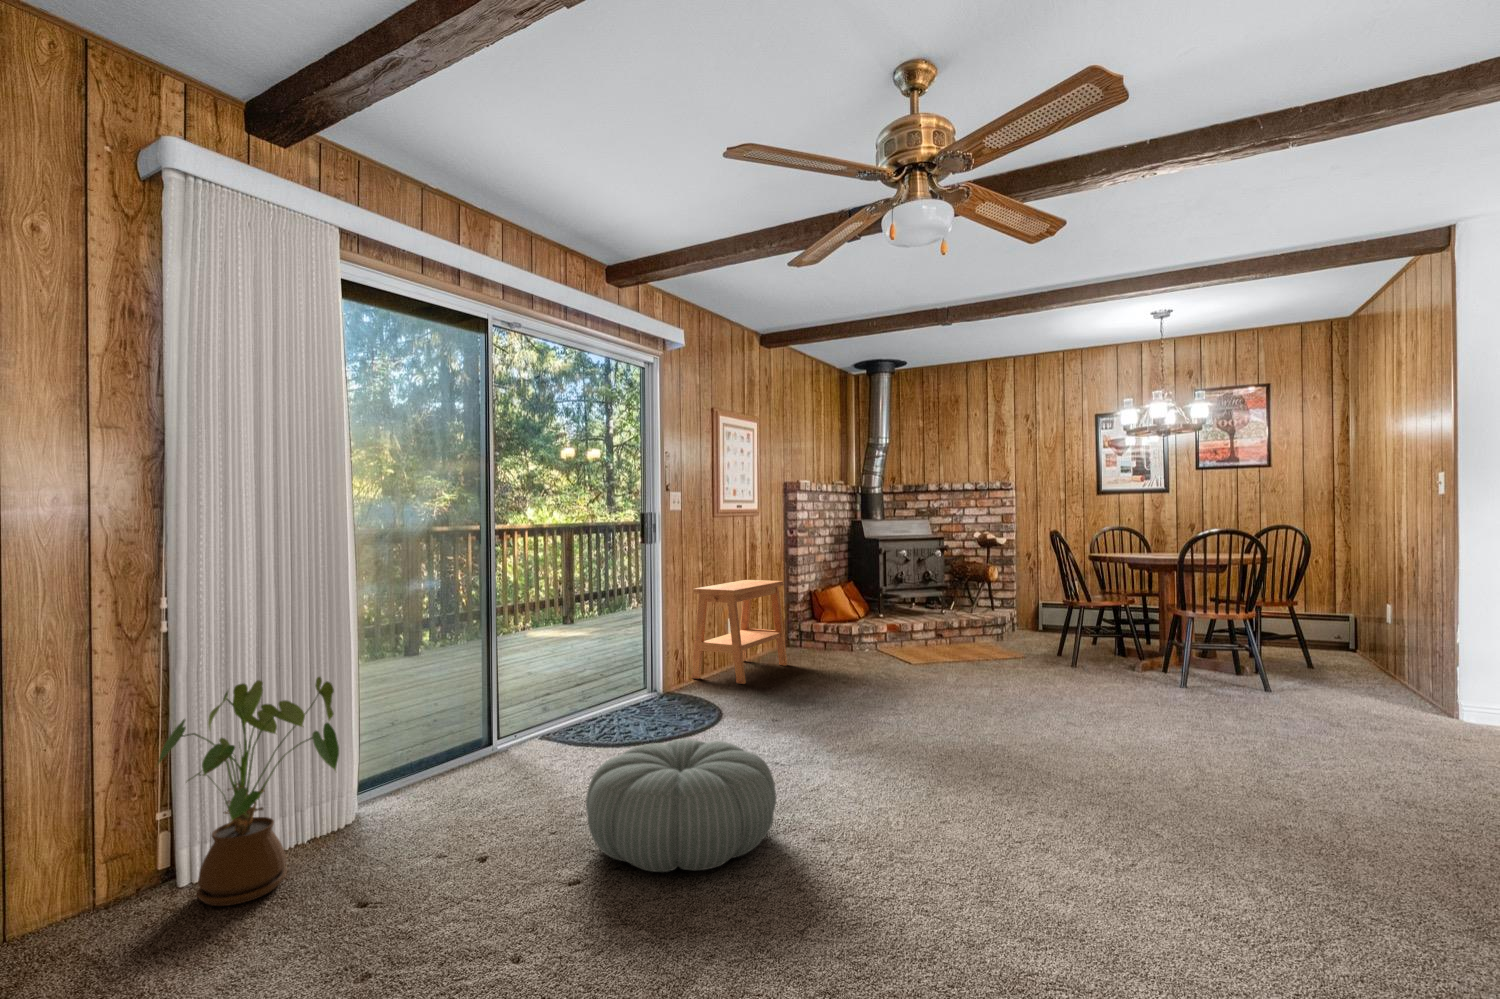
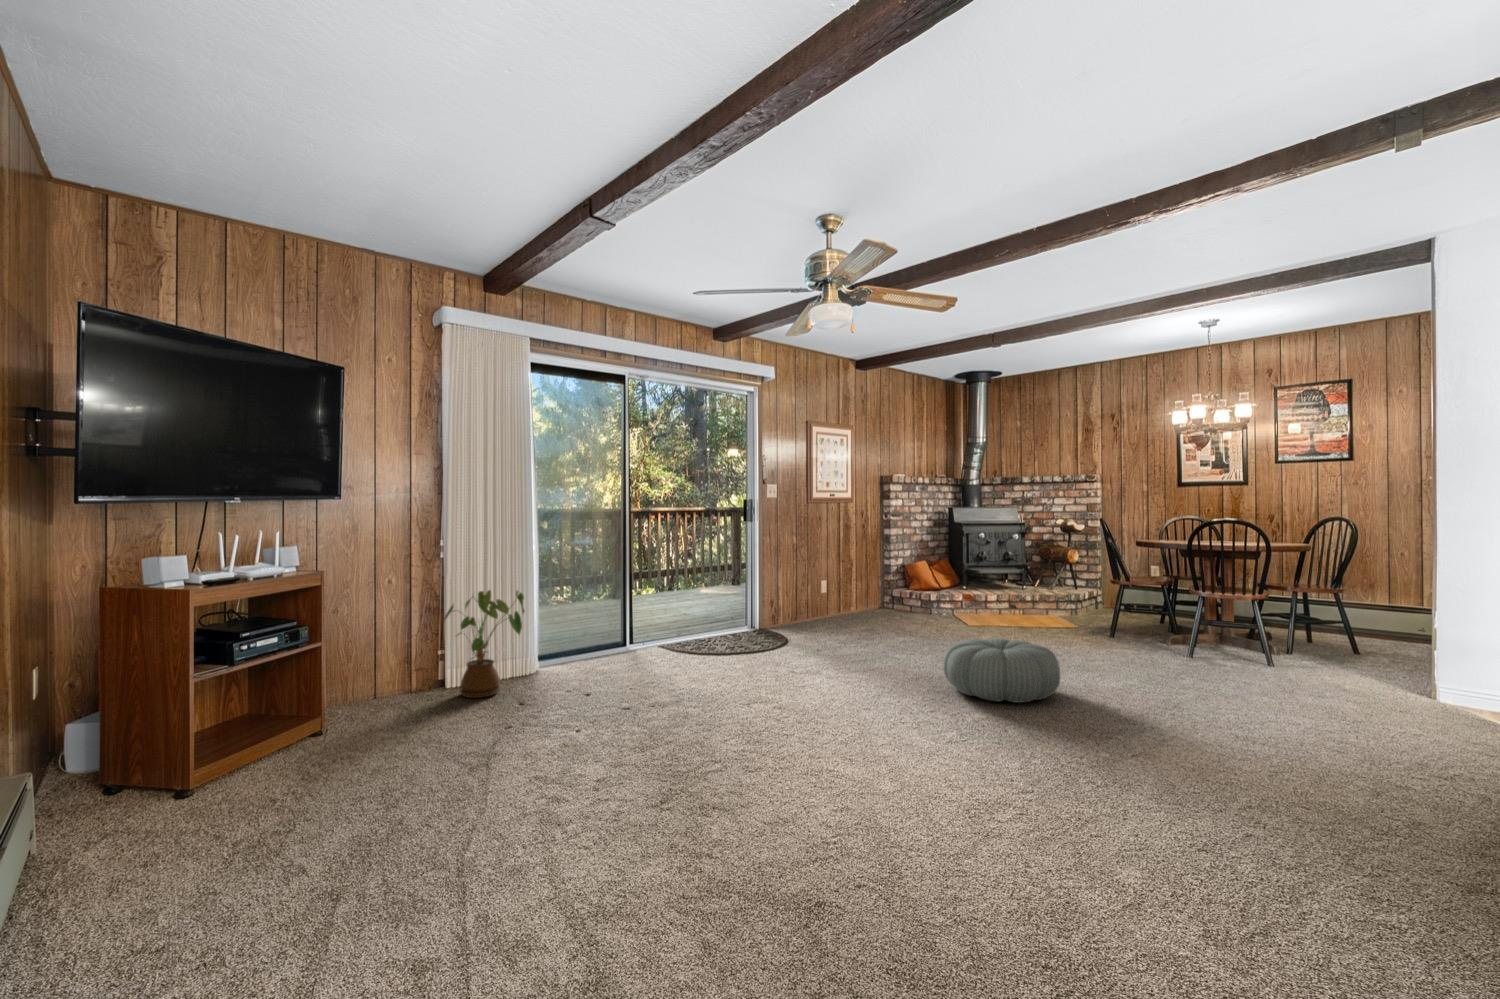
side table: present [691,580,788,684] -> none [784,553,864,629]
pouf: present [586,739,776,872] -> present [943,638,1060,703]

